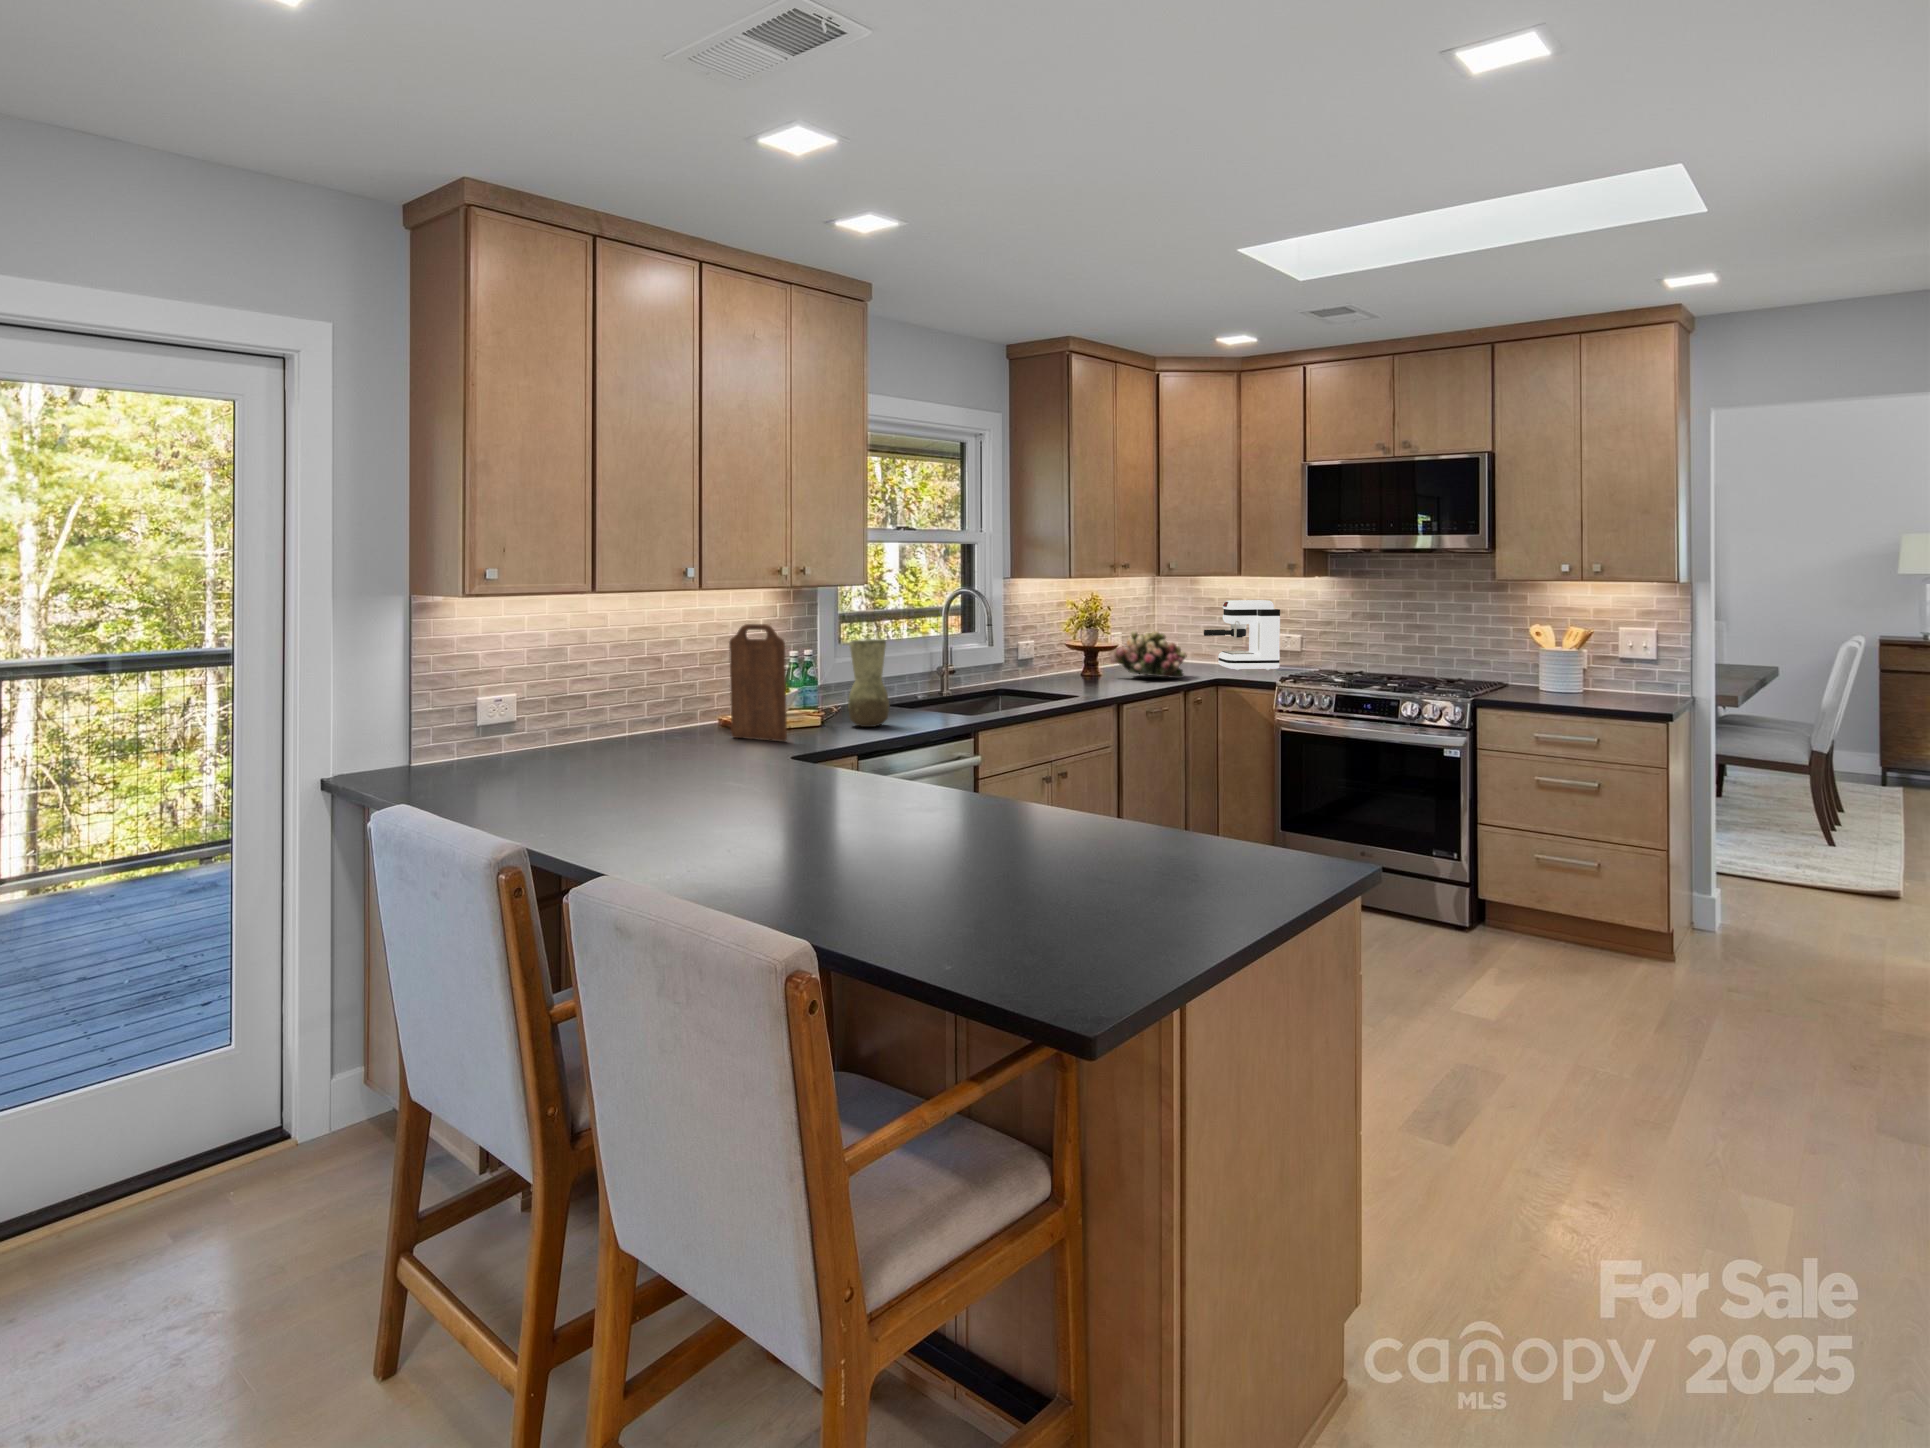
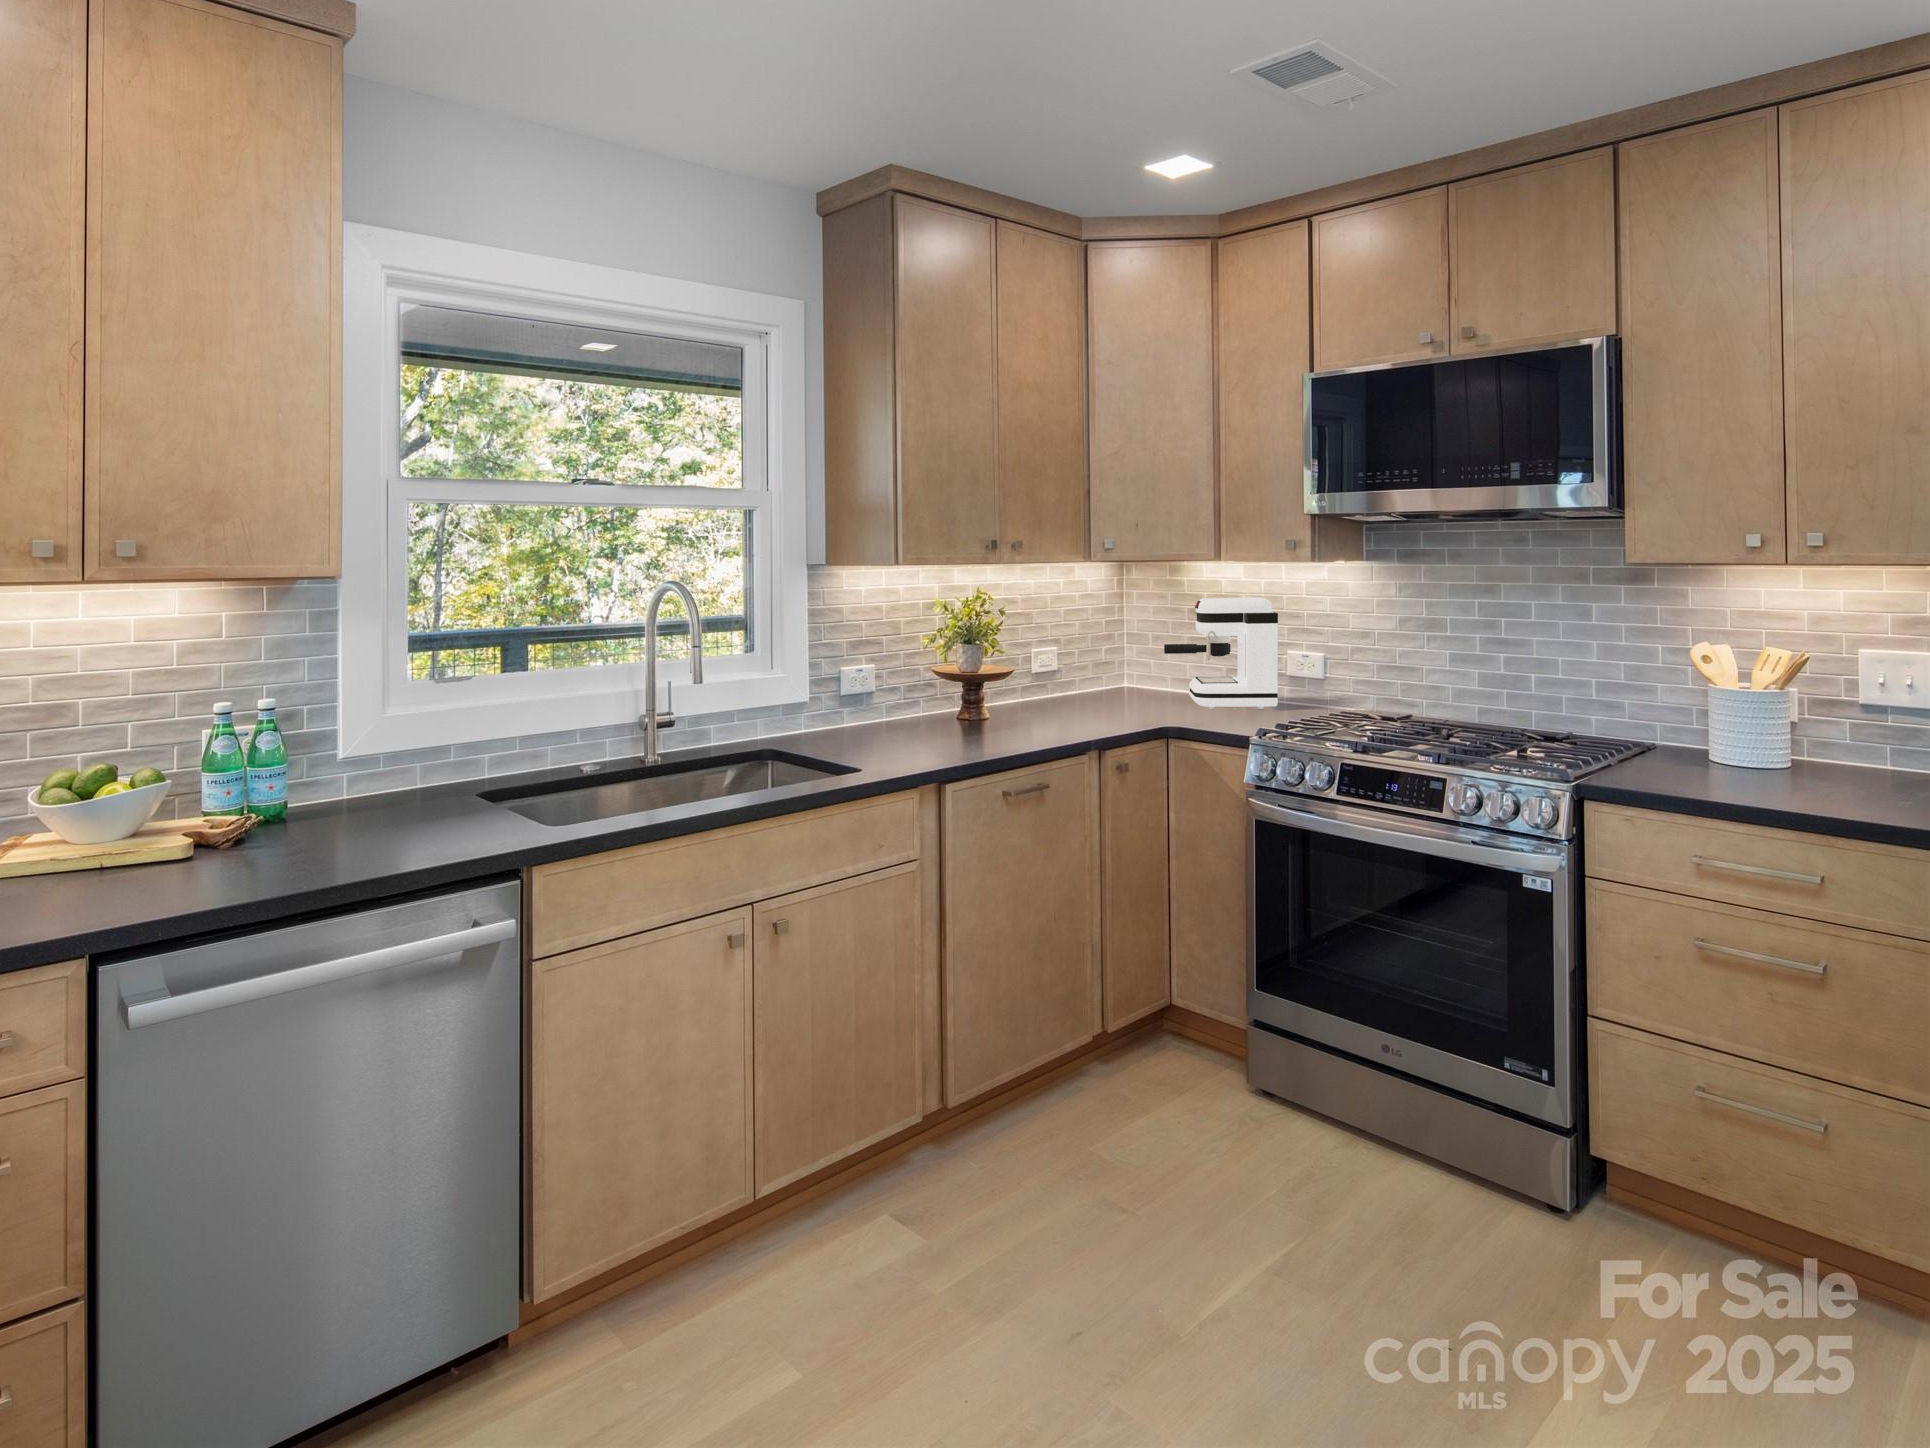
cutting board: present [729,624,787,741] -> none [37,664,114,896]
flower arrangement: present [1110,631,1187,678] -> none [988,648,1112,726]
vase: present [848,639,889,727] -> none [322,686,410,851]

